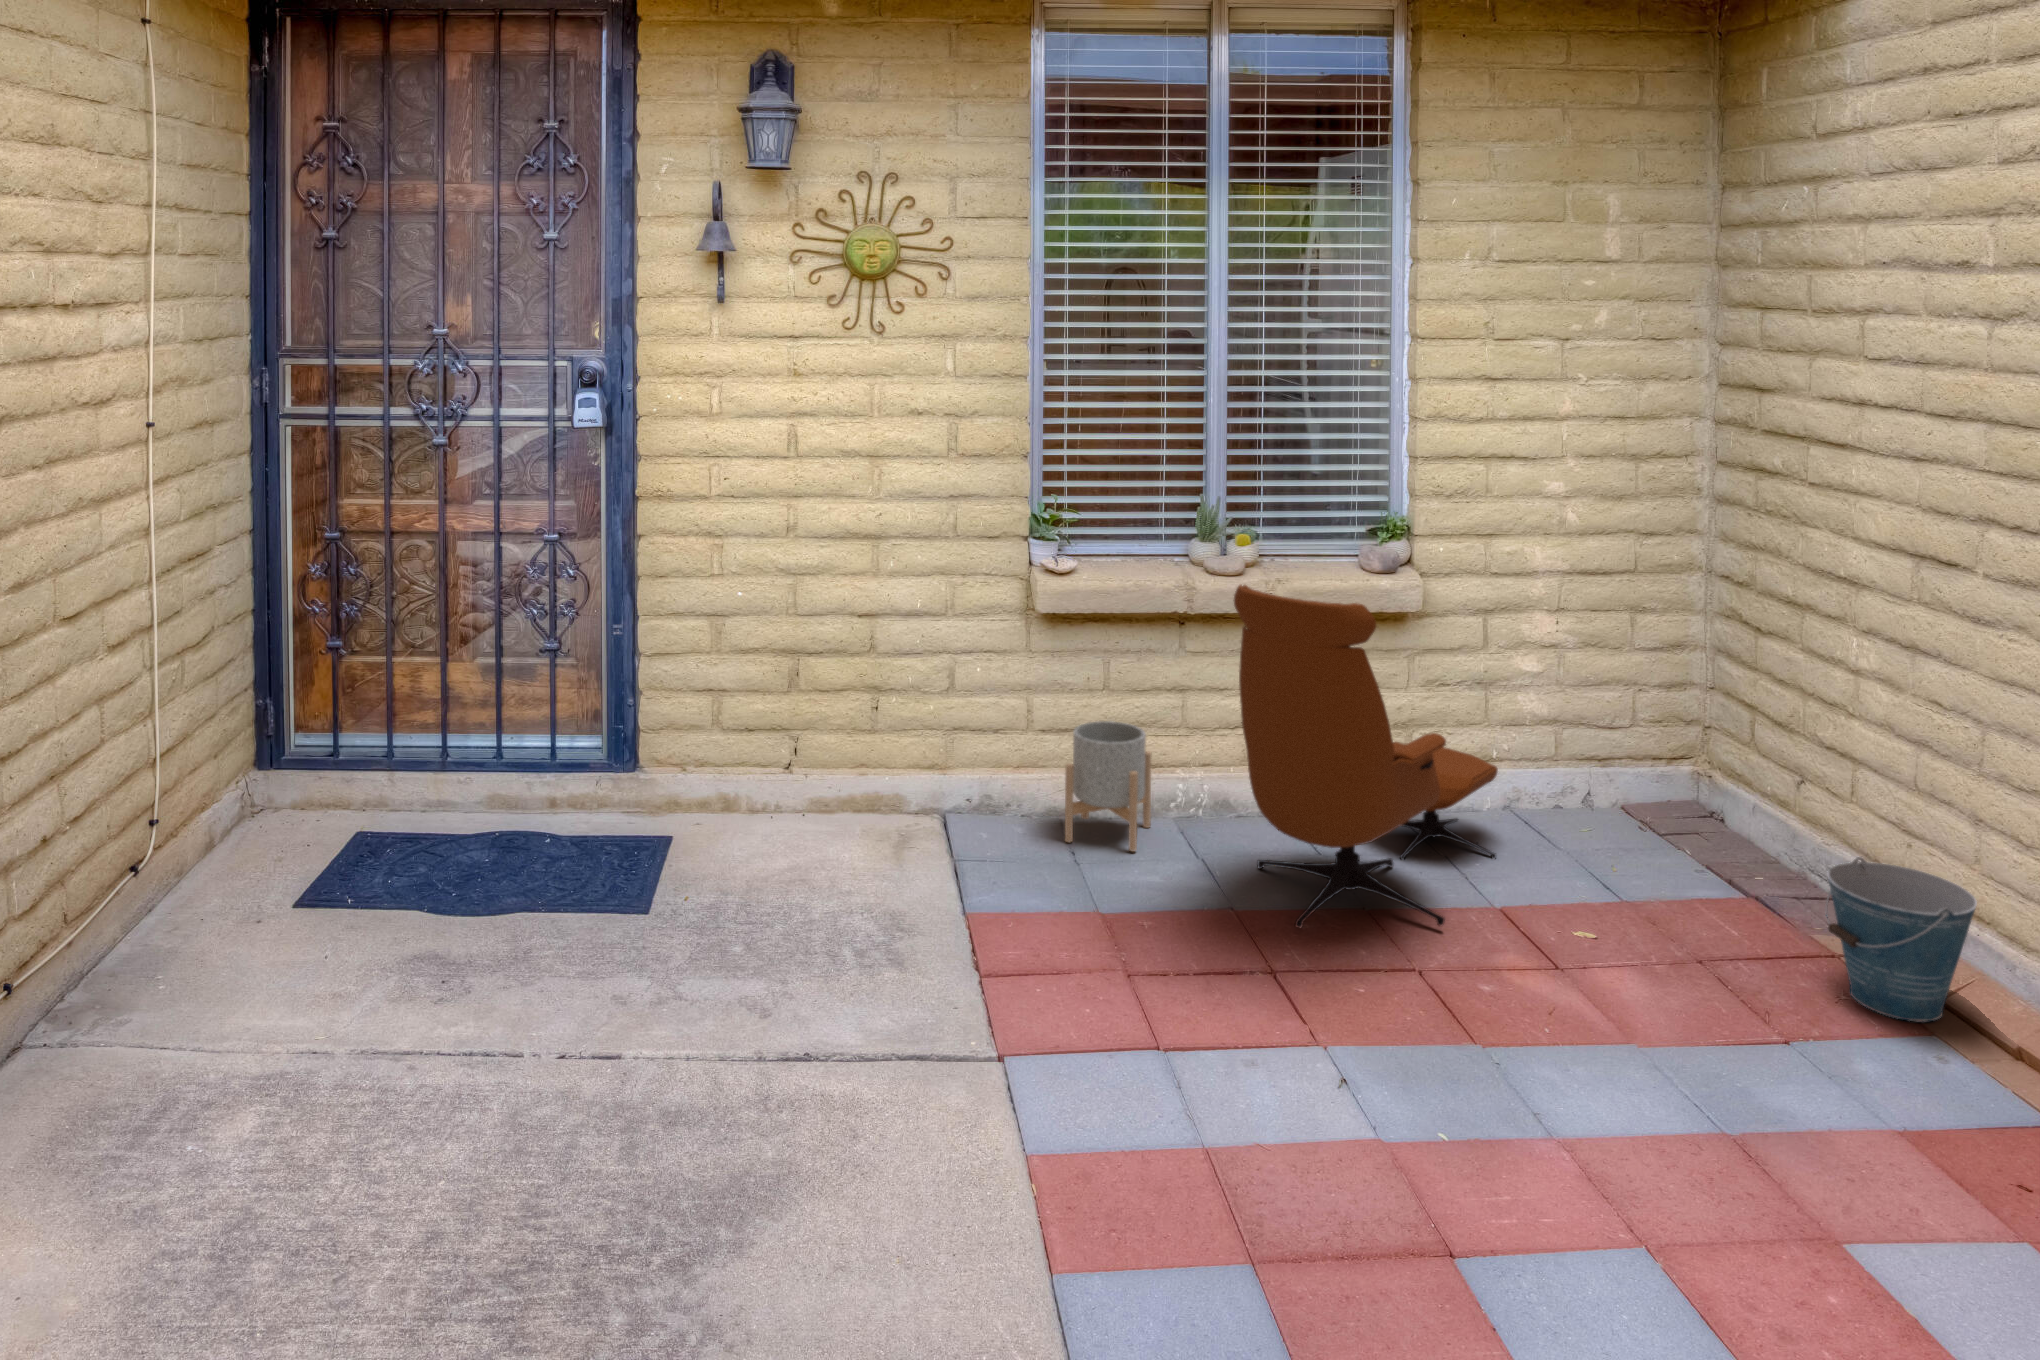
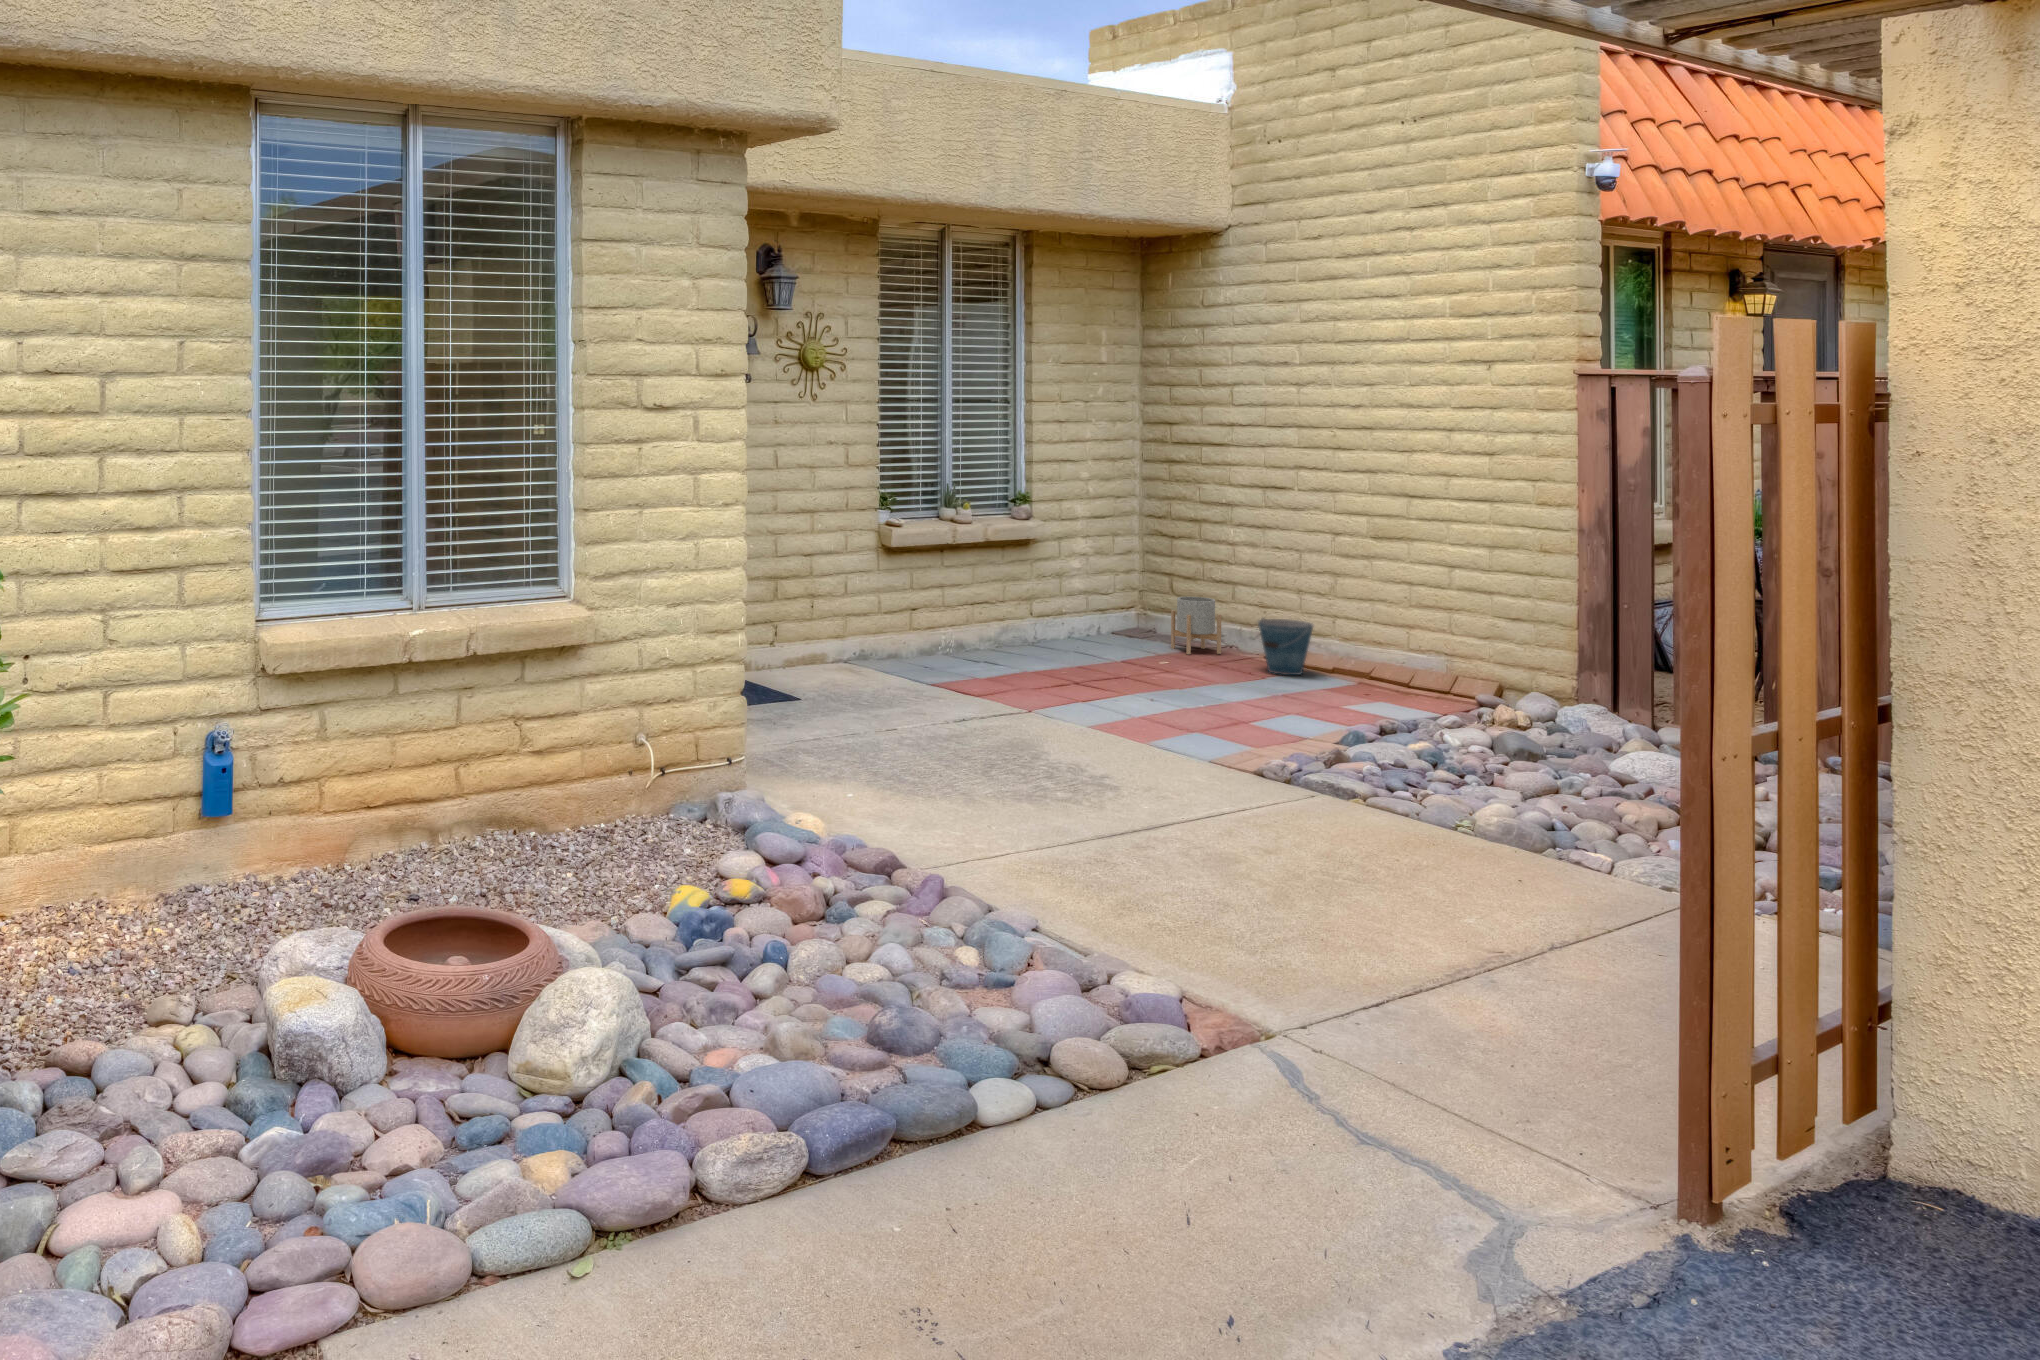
lounge chair: present [1234,585,1498,928] -> none [1019,513,1121,678]
planter: present [1065,721,1152,851] -> present [1171,597,1221,654]

